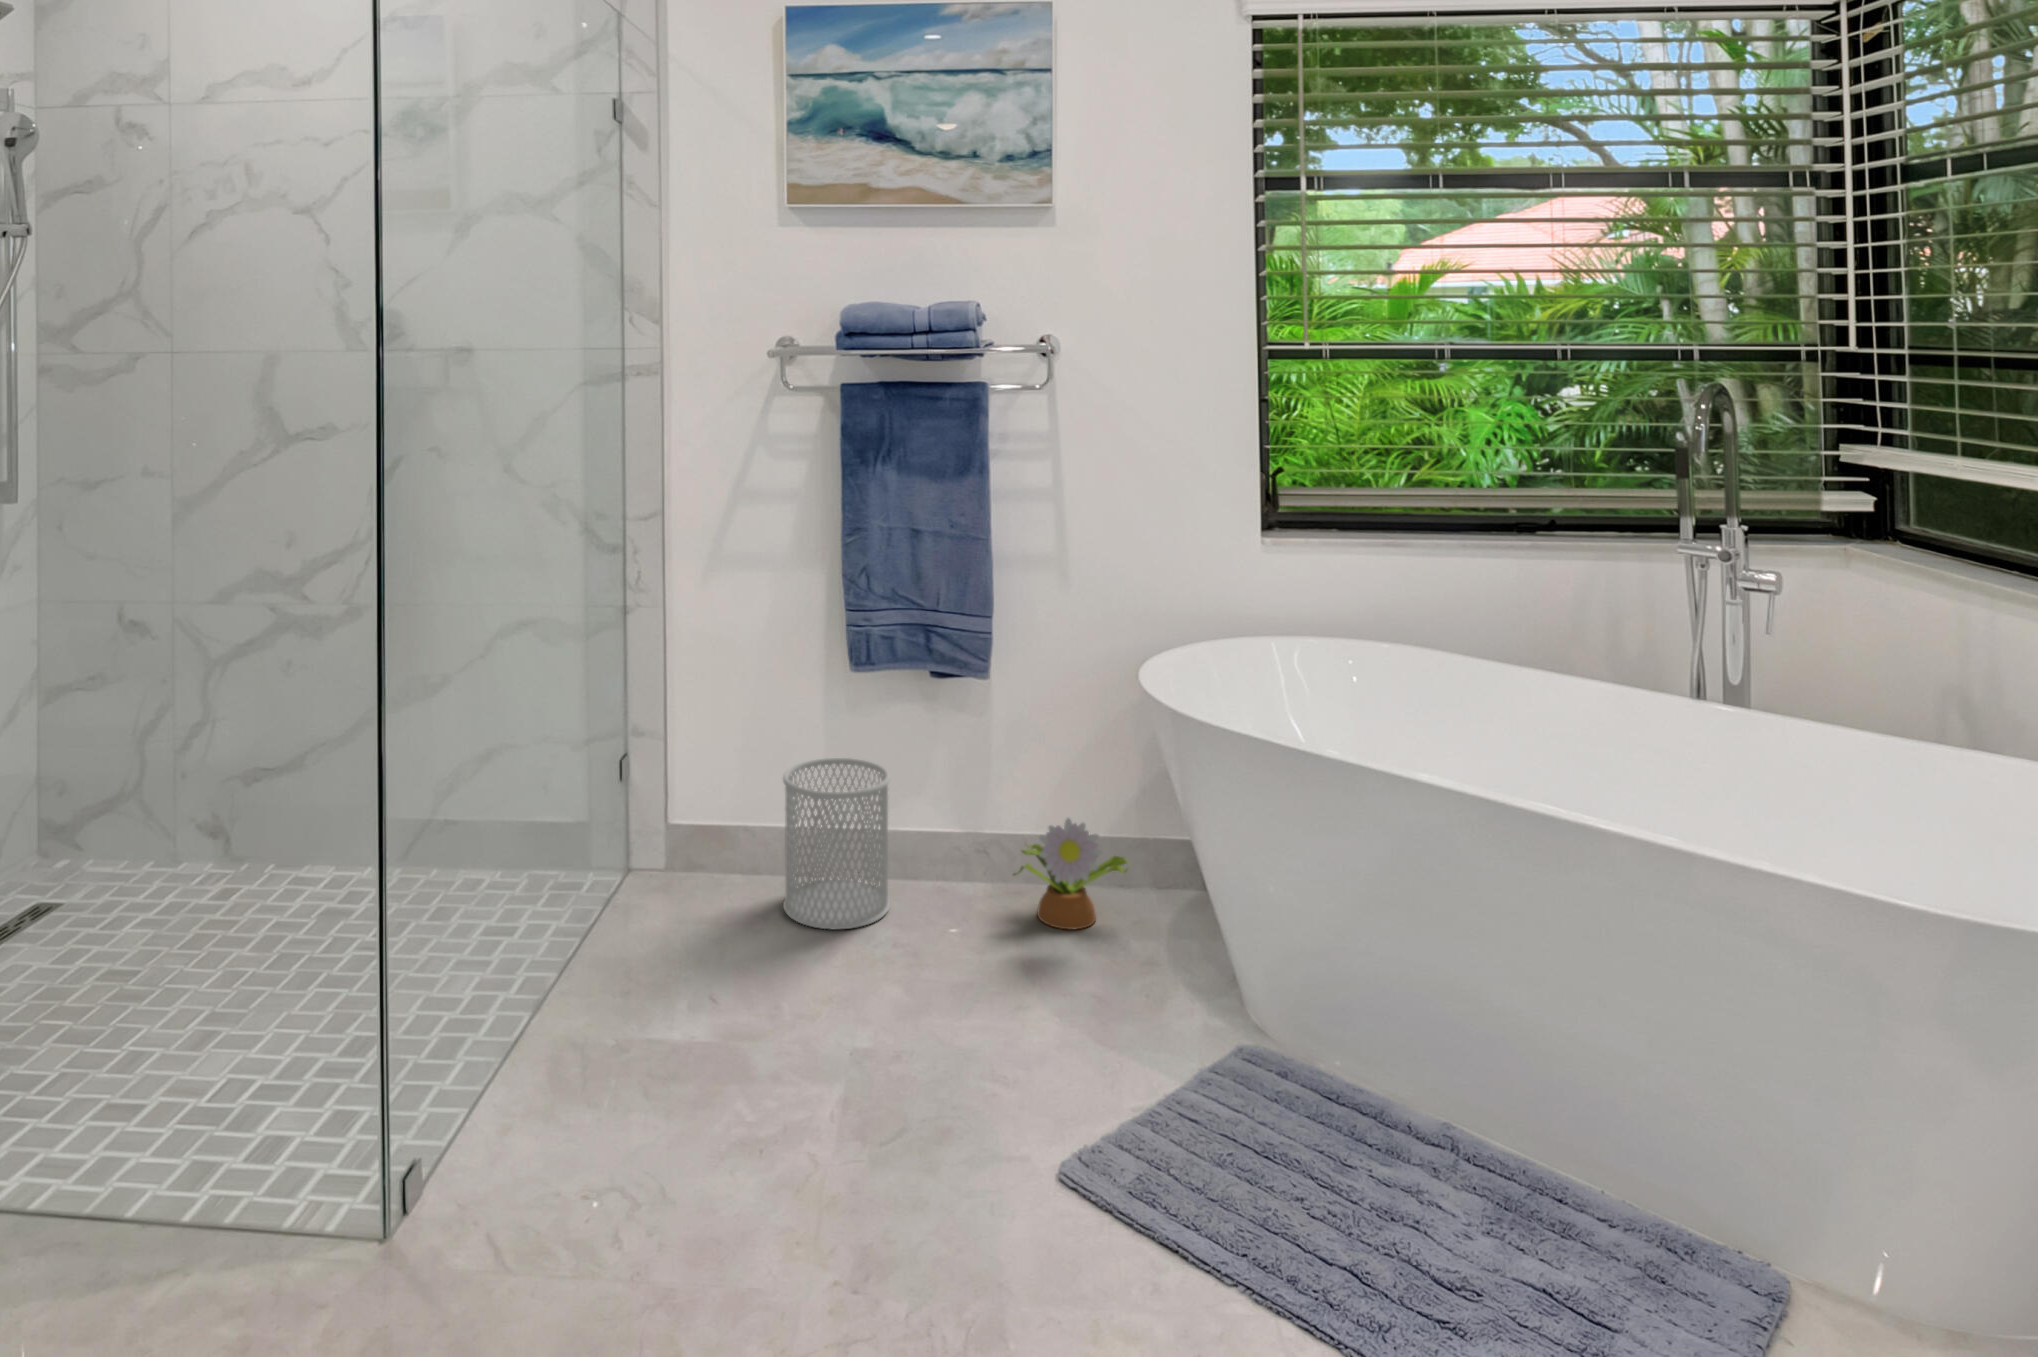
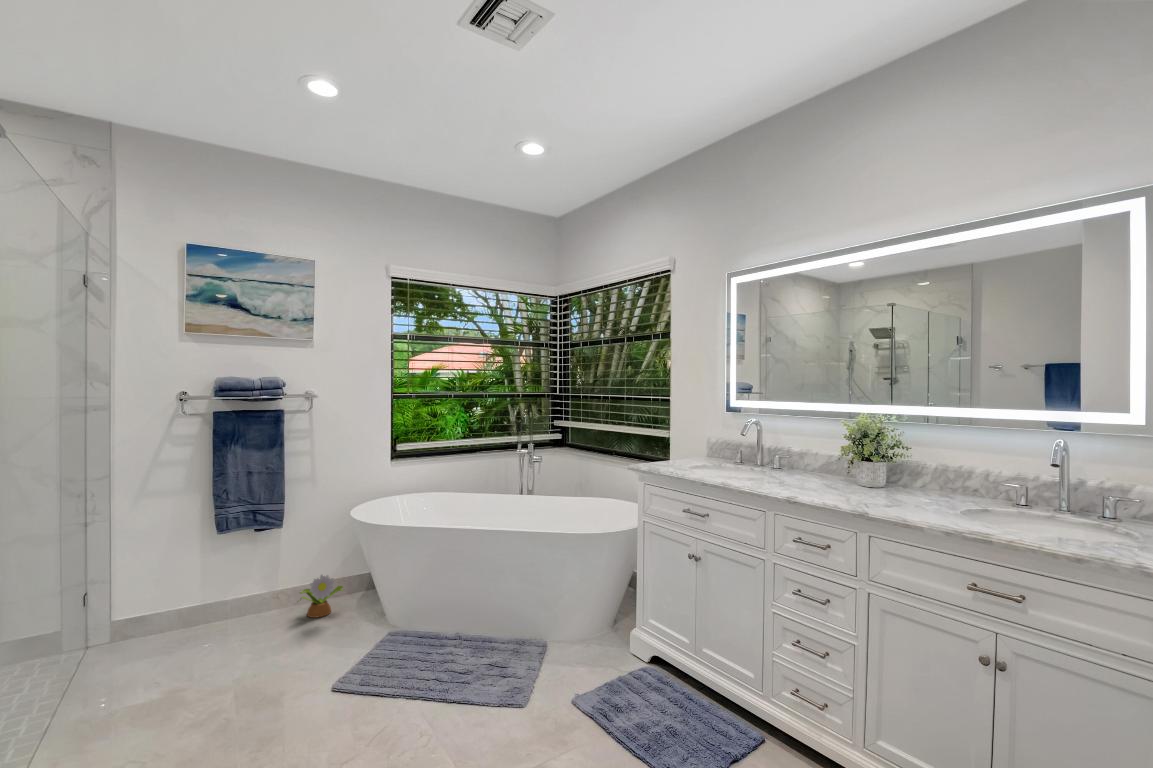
wastebasket: present [783,758,890,930] -> none [185,571,240,645]

